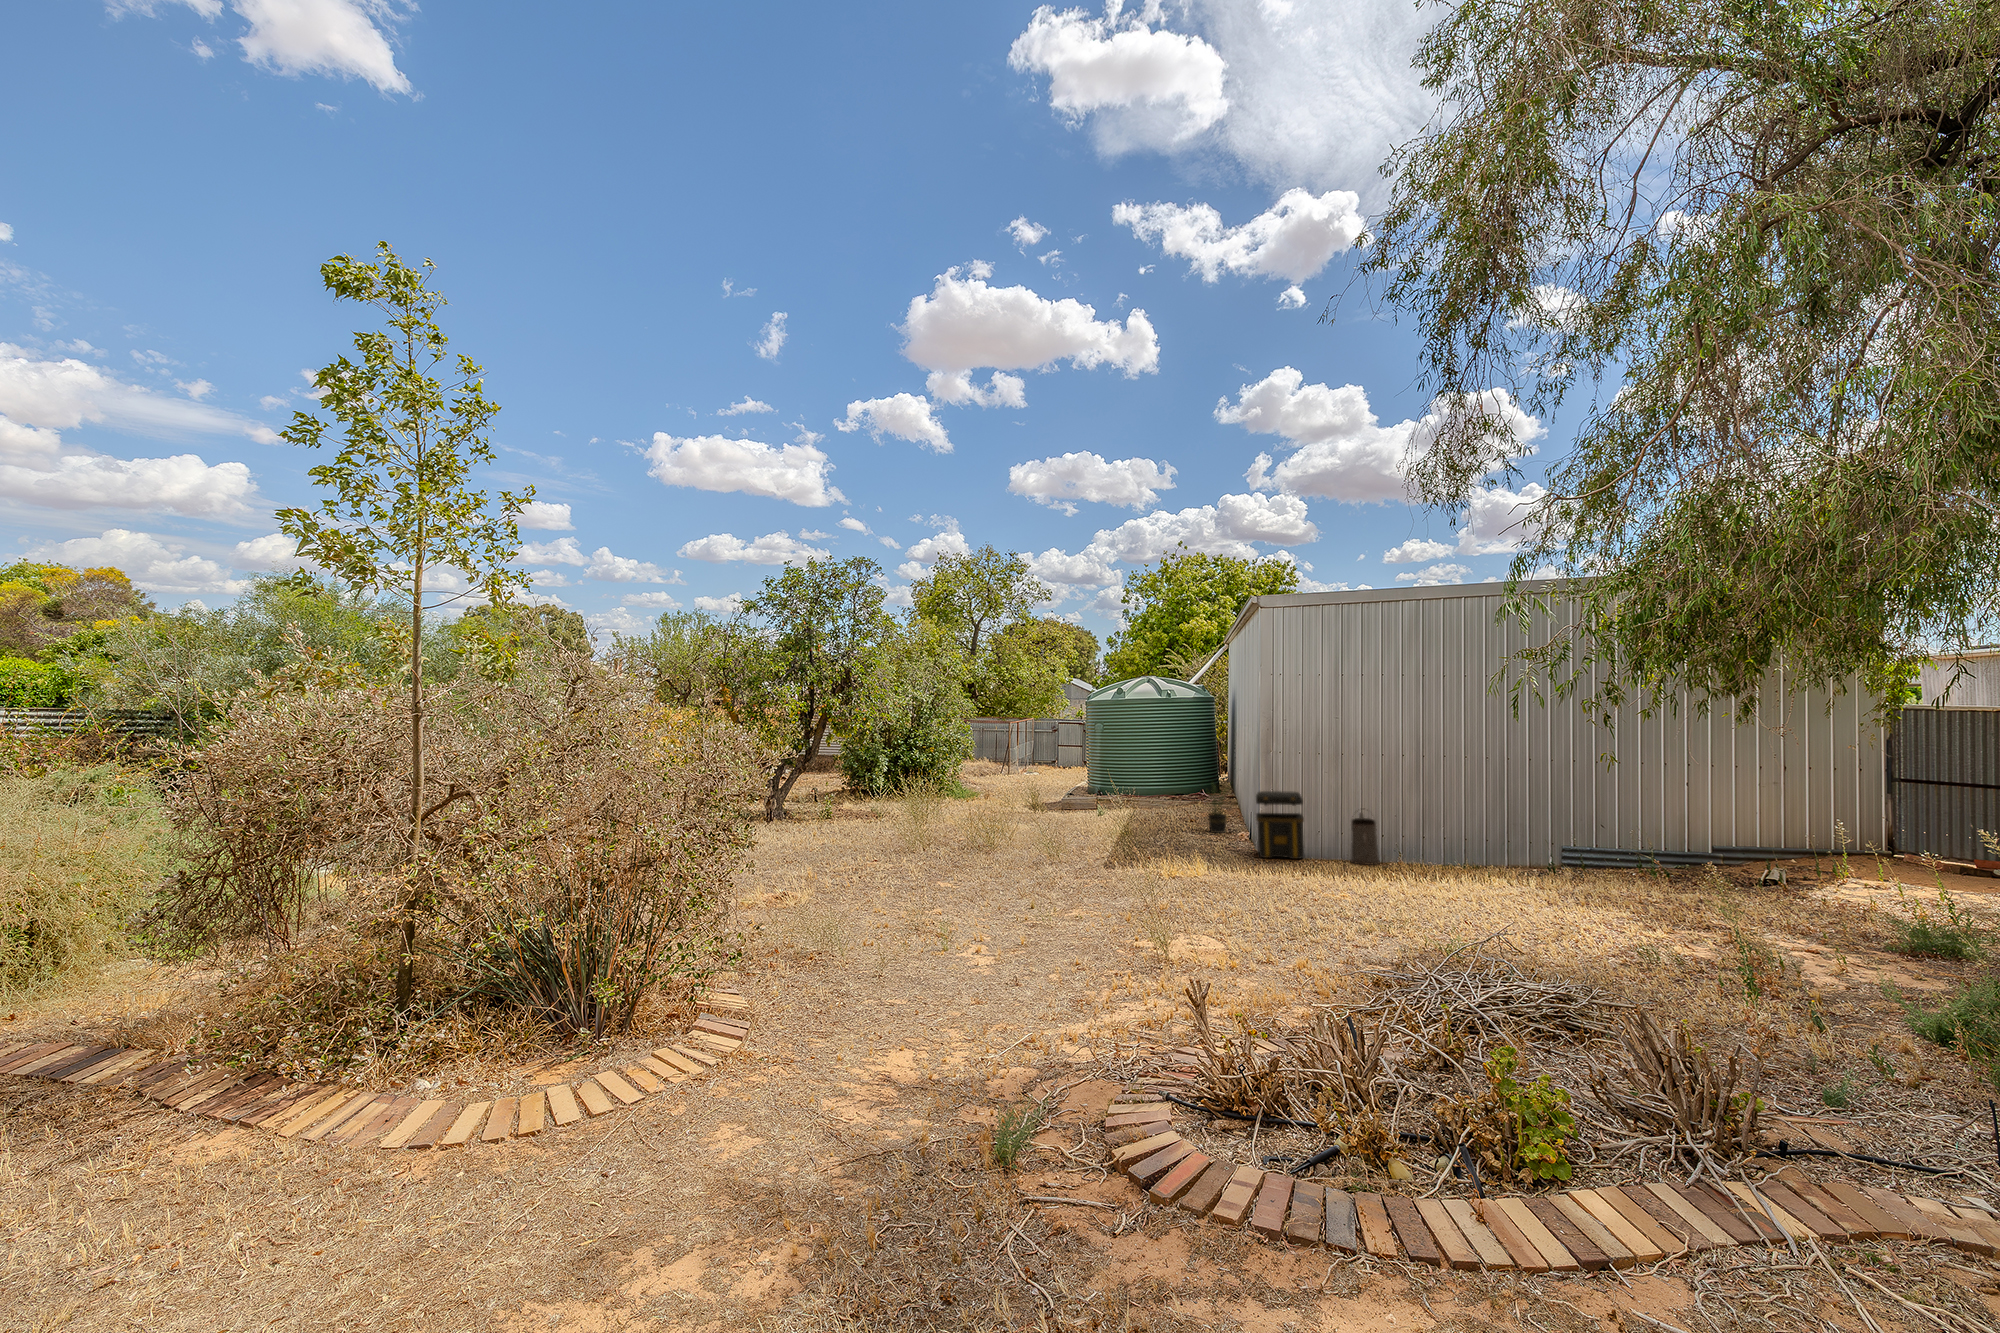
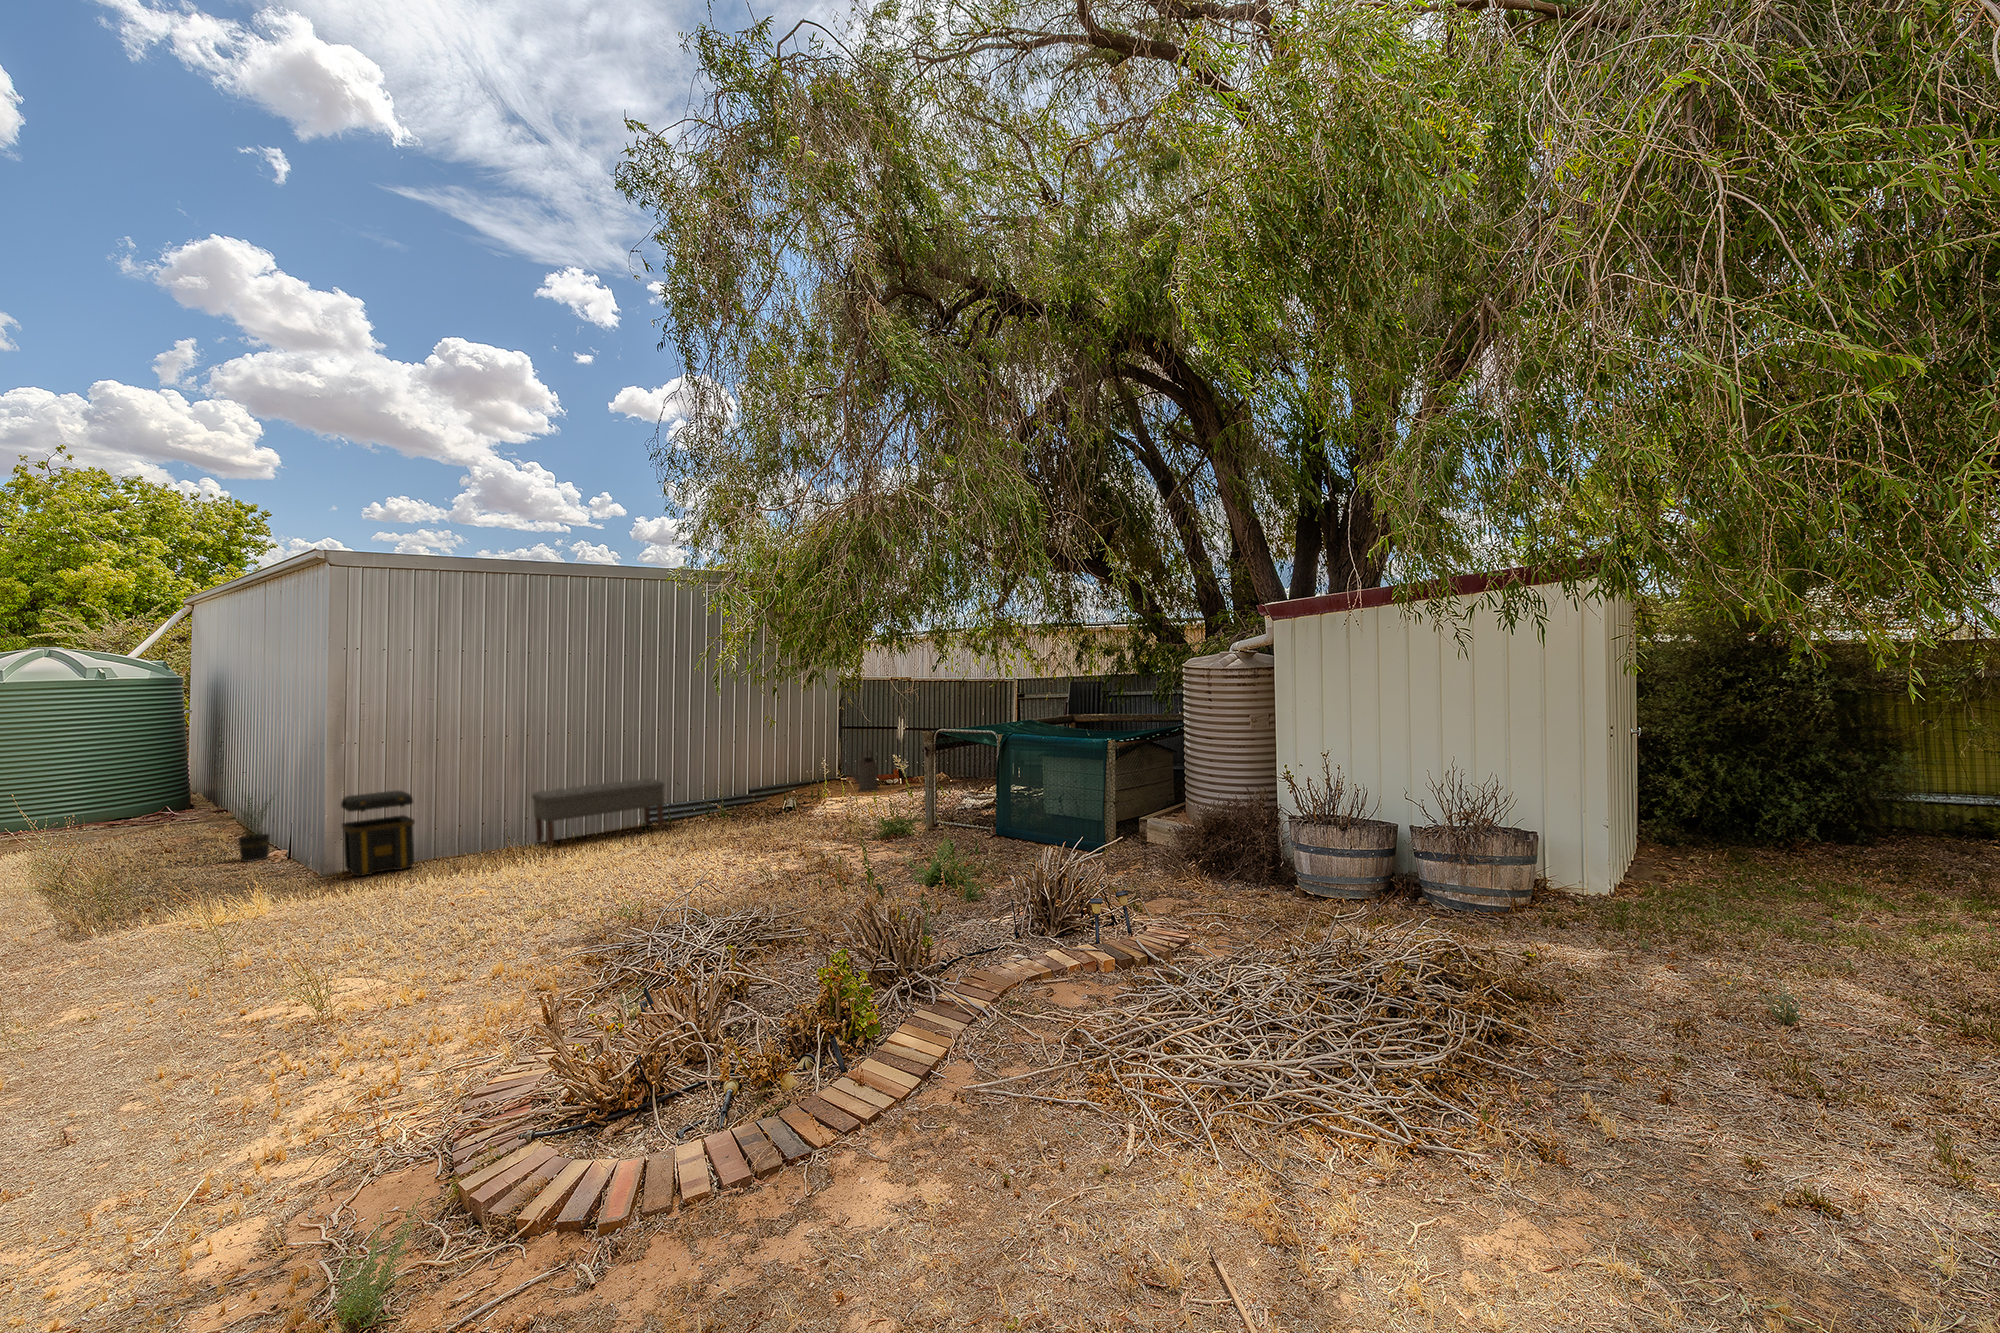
watering can: present [1351,808,1380,865] -> present [840,751,882,792]
bench: none [1409,808,1552,870] -> present [532,778,664,847]

